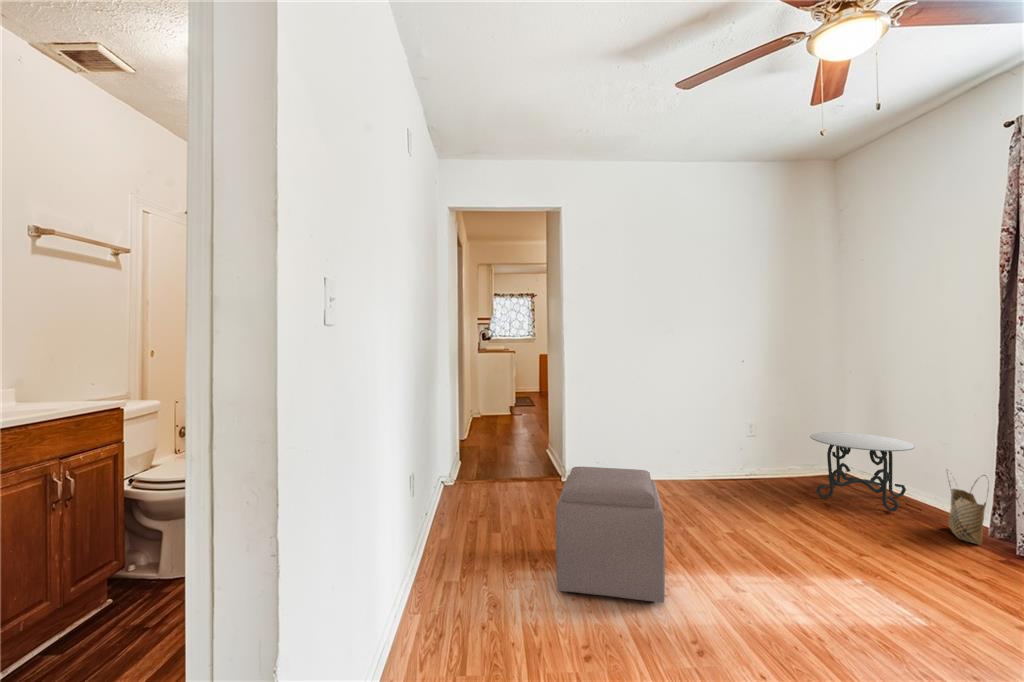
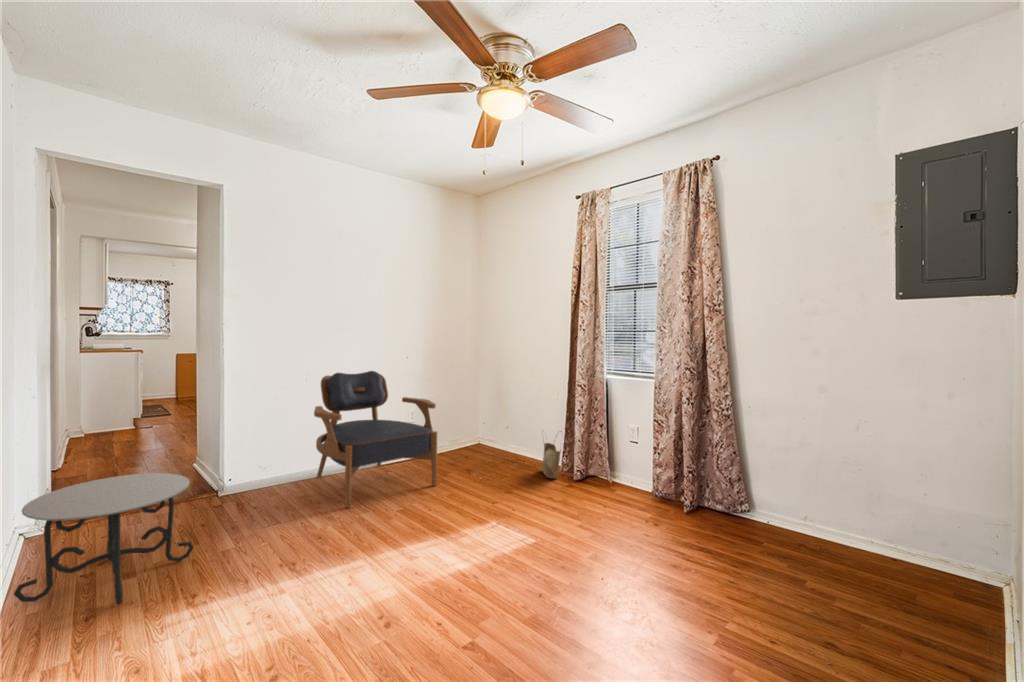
armchair: none [638,379,776,517] -> present [314,371,437,508]
side table: present [810,432,915,511] -> present [14,473,194,604]
ottoman: present [556,467,665,603] -> none [228,469,349,620]

